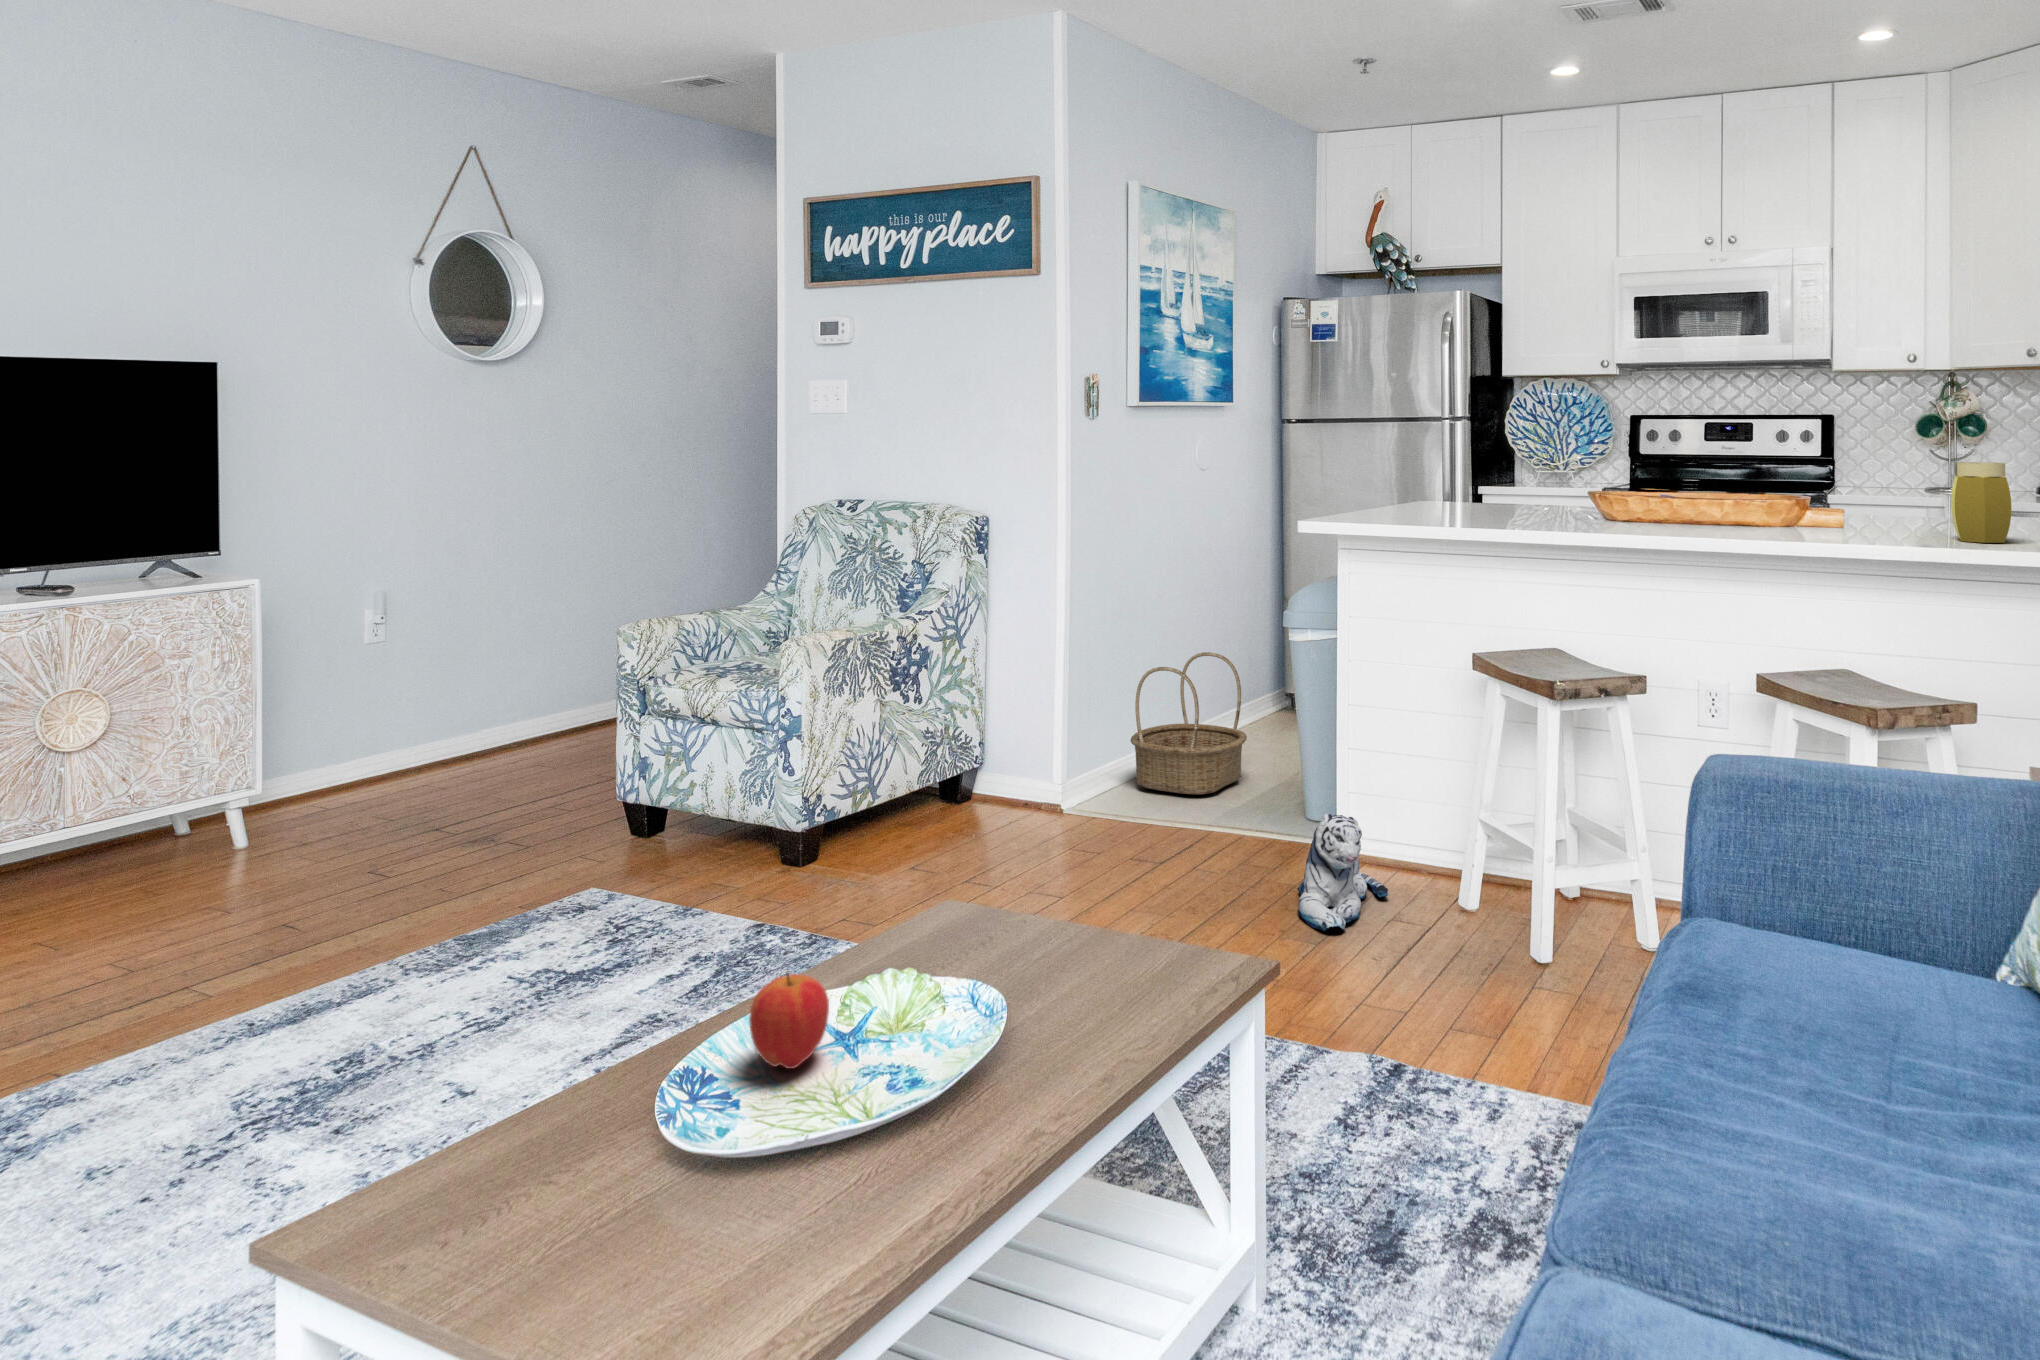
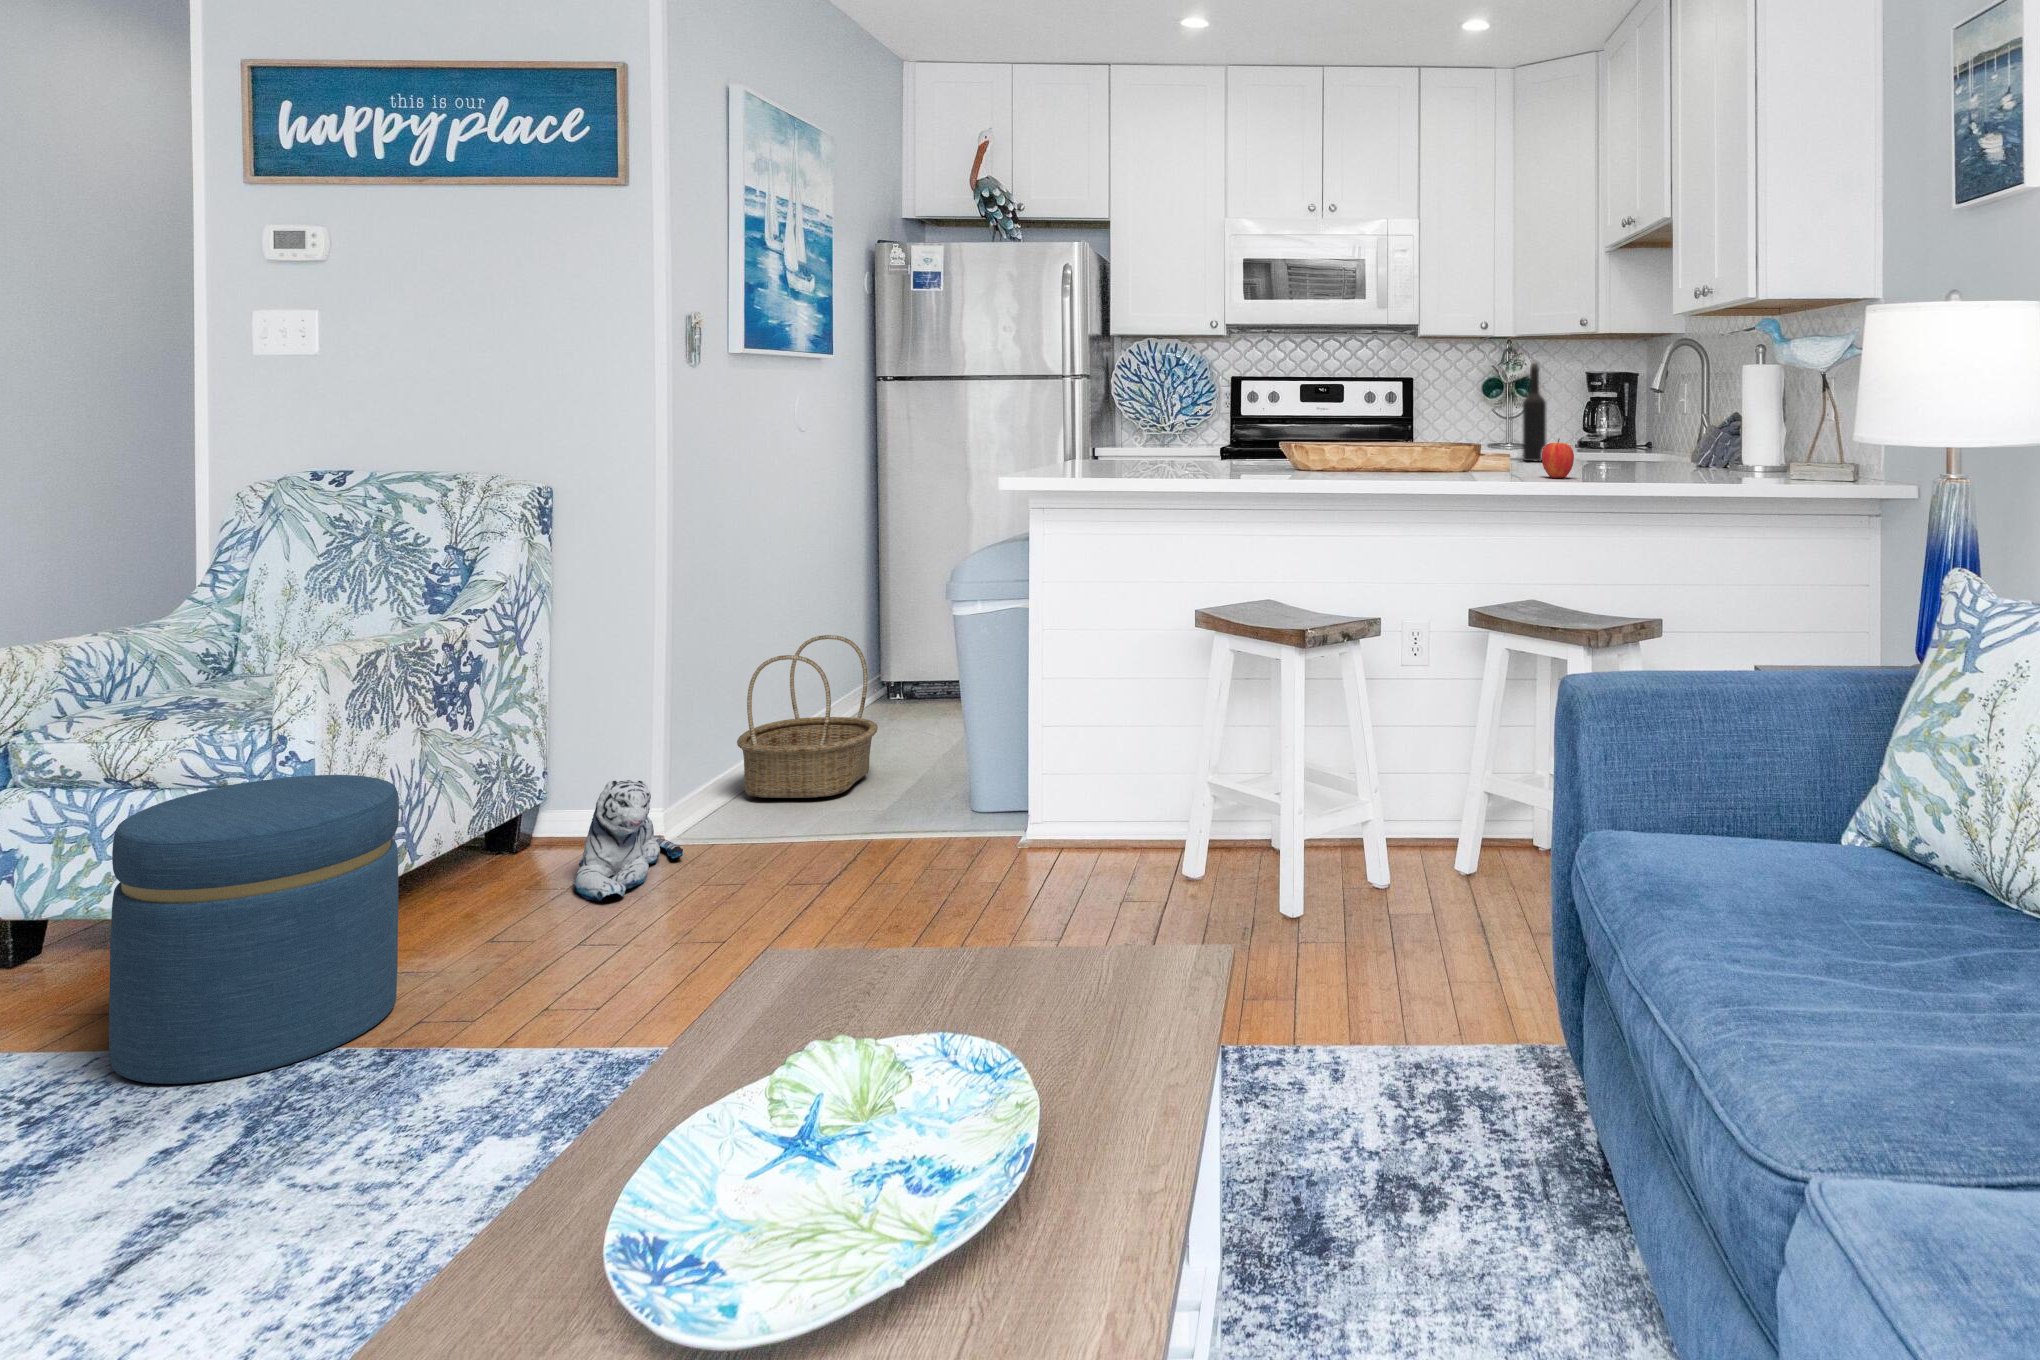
wine bottle: none [1898,409,1929,520] -> present [1523,363,1547,462]
jar: present [1951,462,2011,543] -> none [1598,407,1647,477]
ottoman: none [667,726,839,936] -> present [109,775,399,1084]
plush toy: present [1298,814,1388,931] -> present [574,780,683,901]
apple: present [749,972,829,1069] -> present [1542,438,1574,478]

